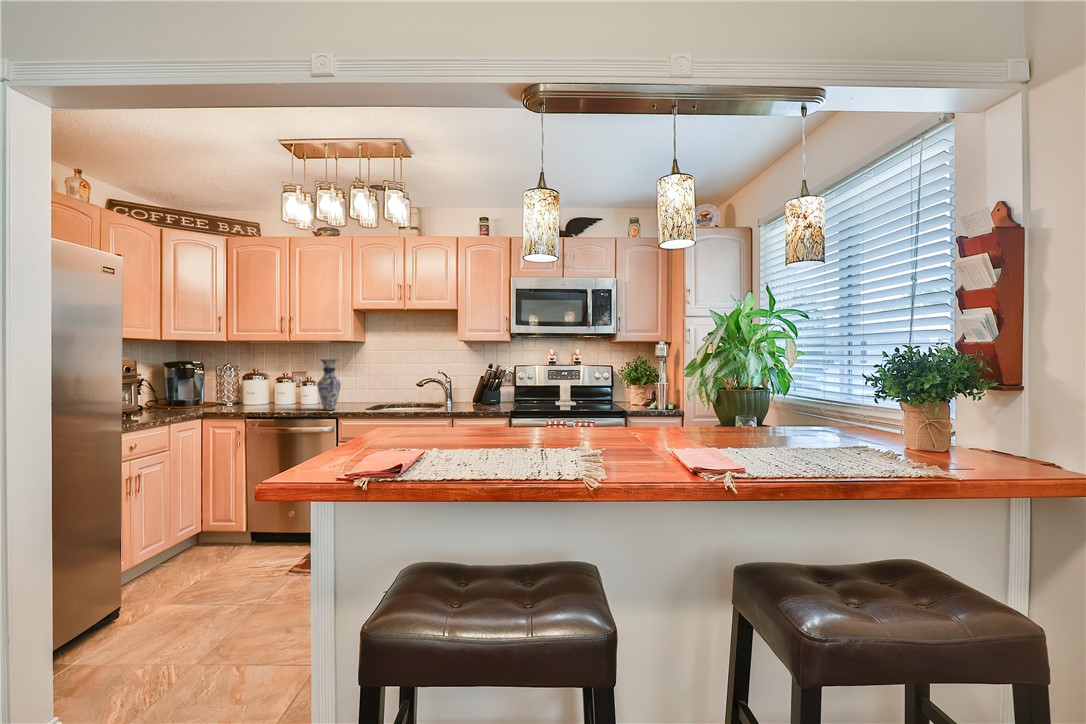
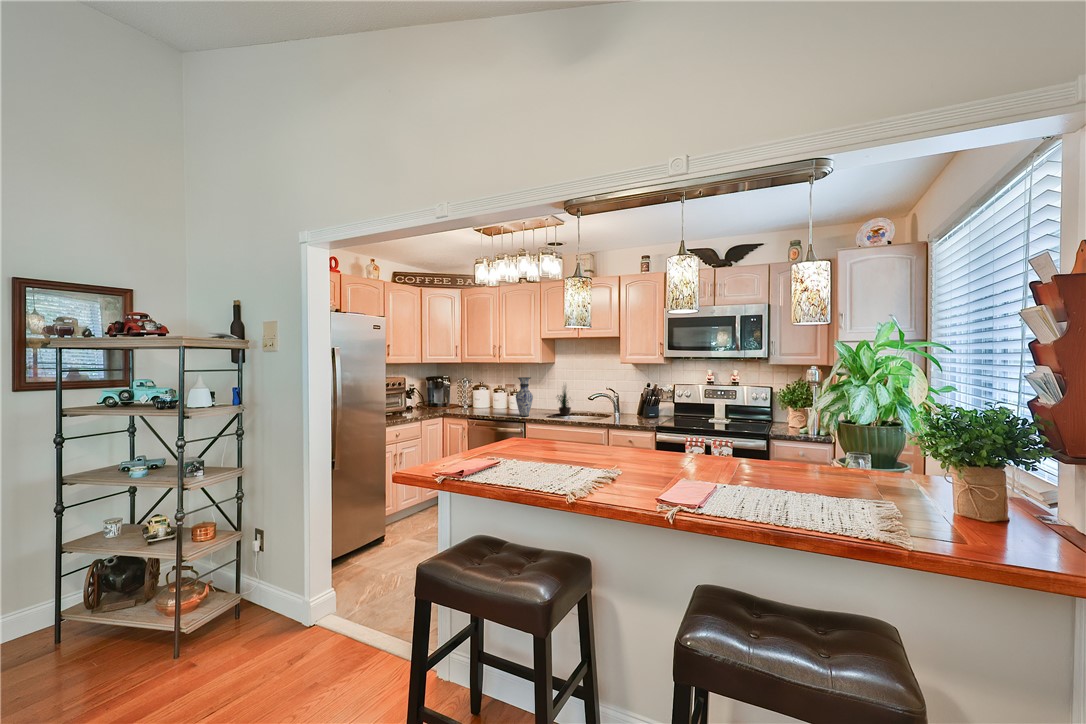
potted plant: none [368,359,395,407] -> present [559,389,571,416]

